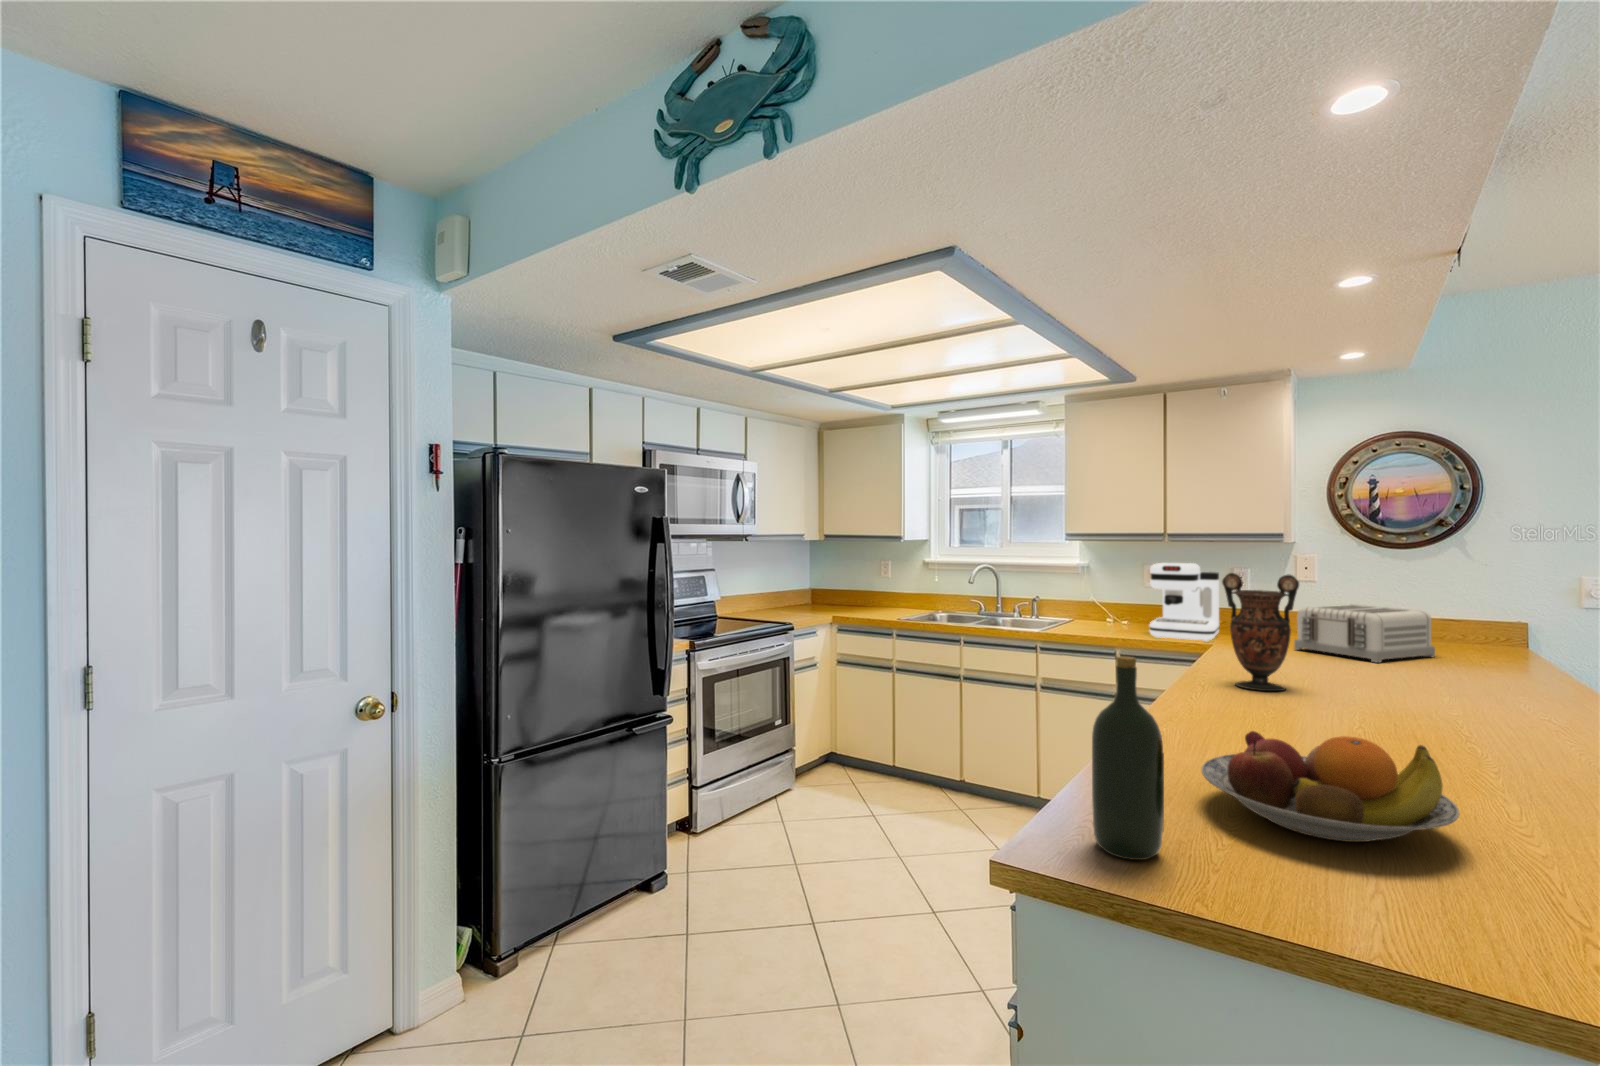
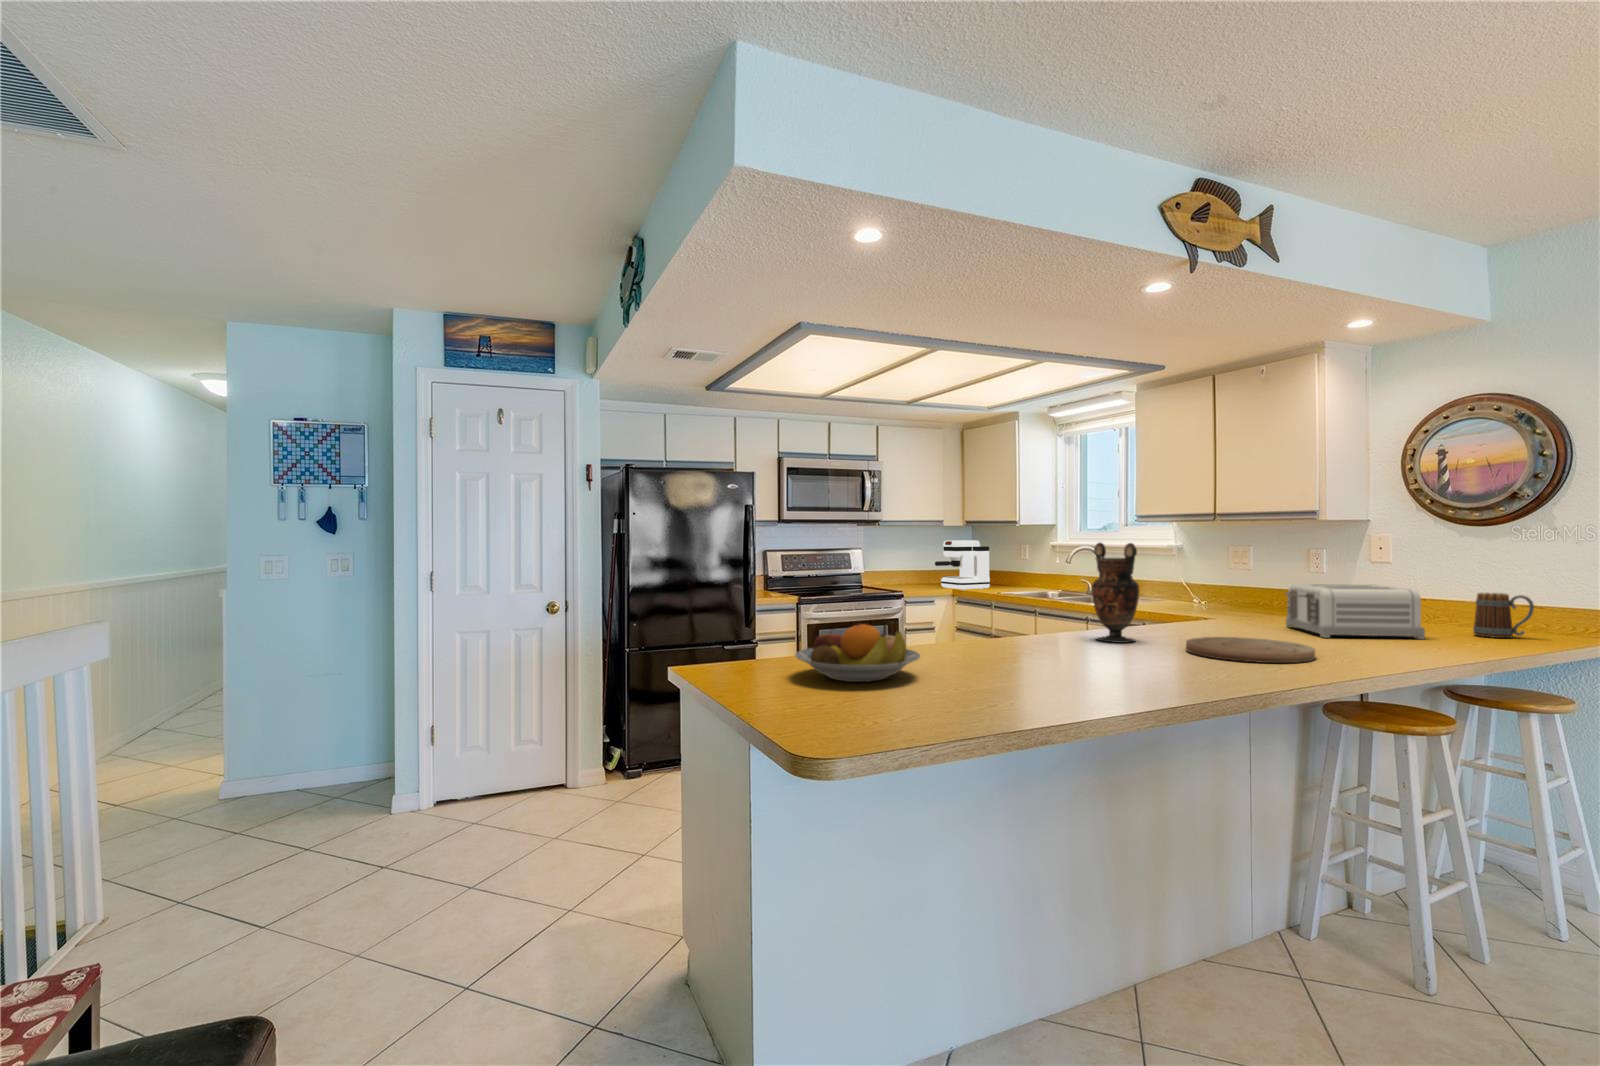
coffee maker: present [1149,563,1219,642] -> present [935,540,990,590]
mug: none [1433,609,1485,650] -> present [1473,593,1534,638]
wine bottle: present [1092,656,1164,860] -> none [711,569,746,673]
cutting board: none [1353,674,1514,710] -> present [1186,637,1315,663]

